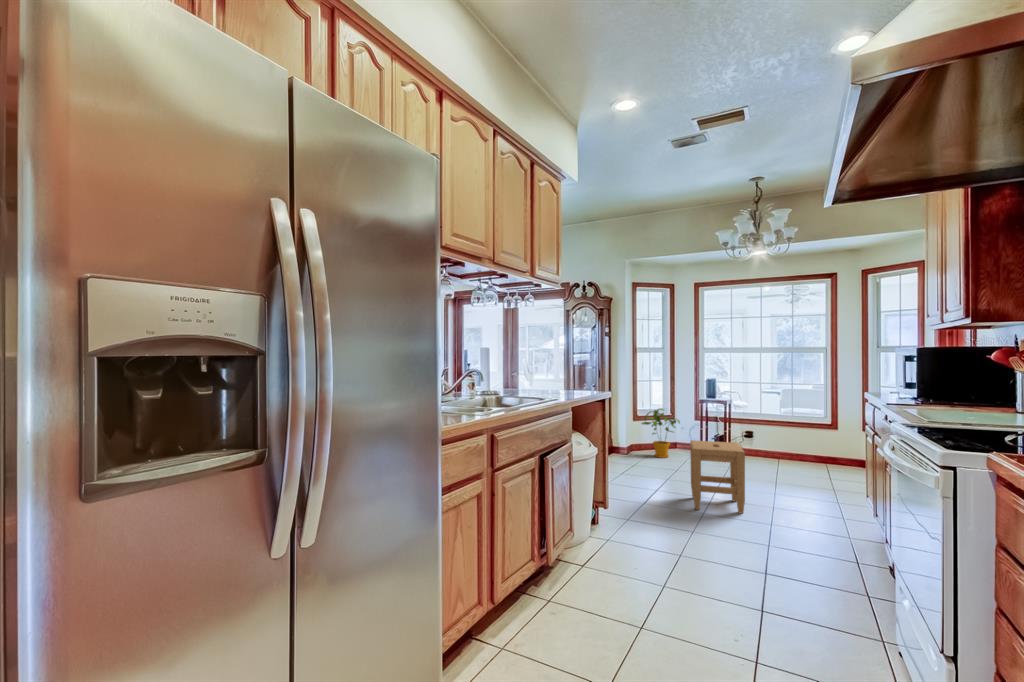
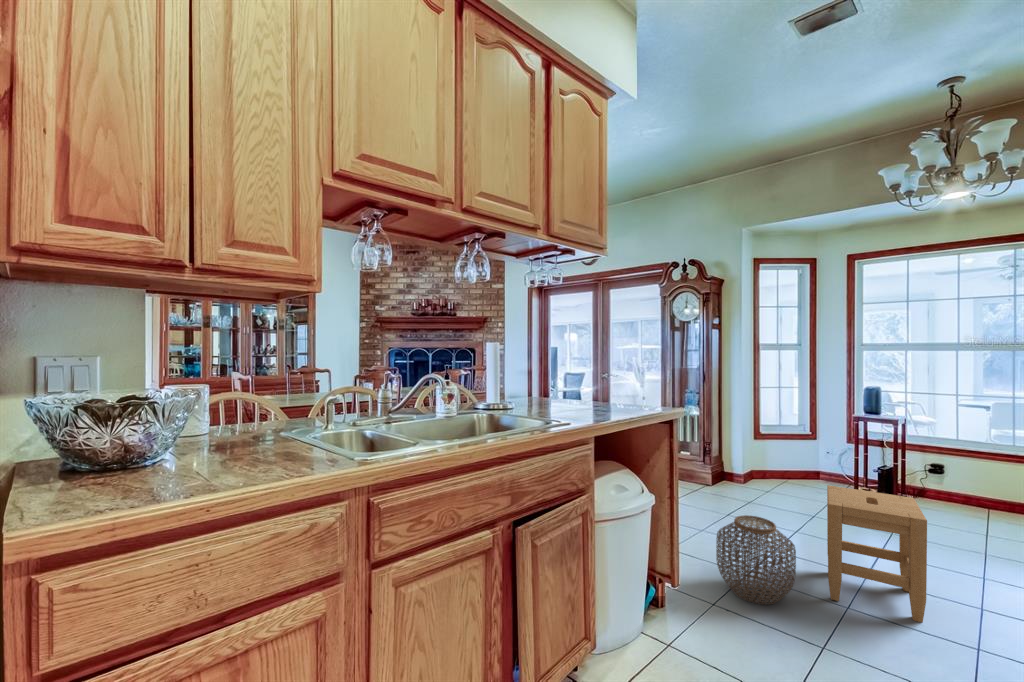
house plant: present [642,408,680,458] -> none [764,426,822,493]
woven basket: none [628,462,676,517] -> present [716,515,796,605]

